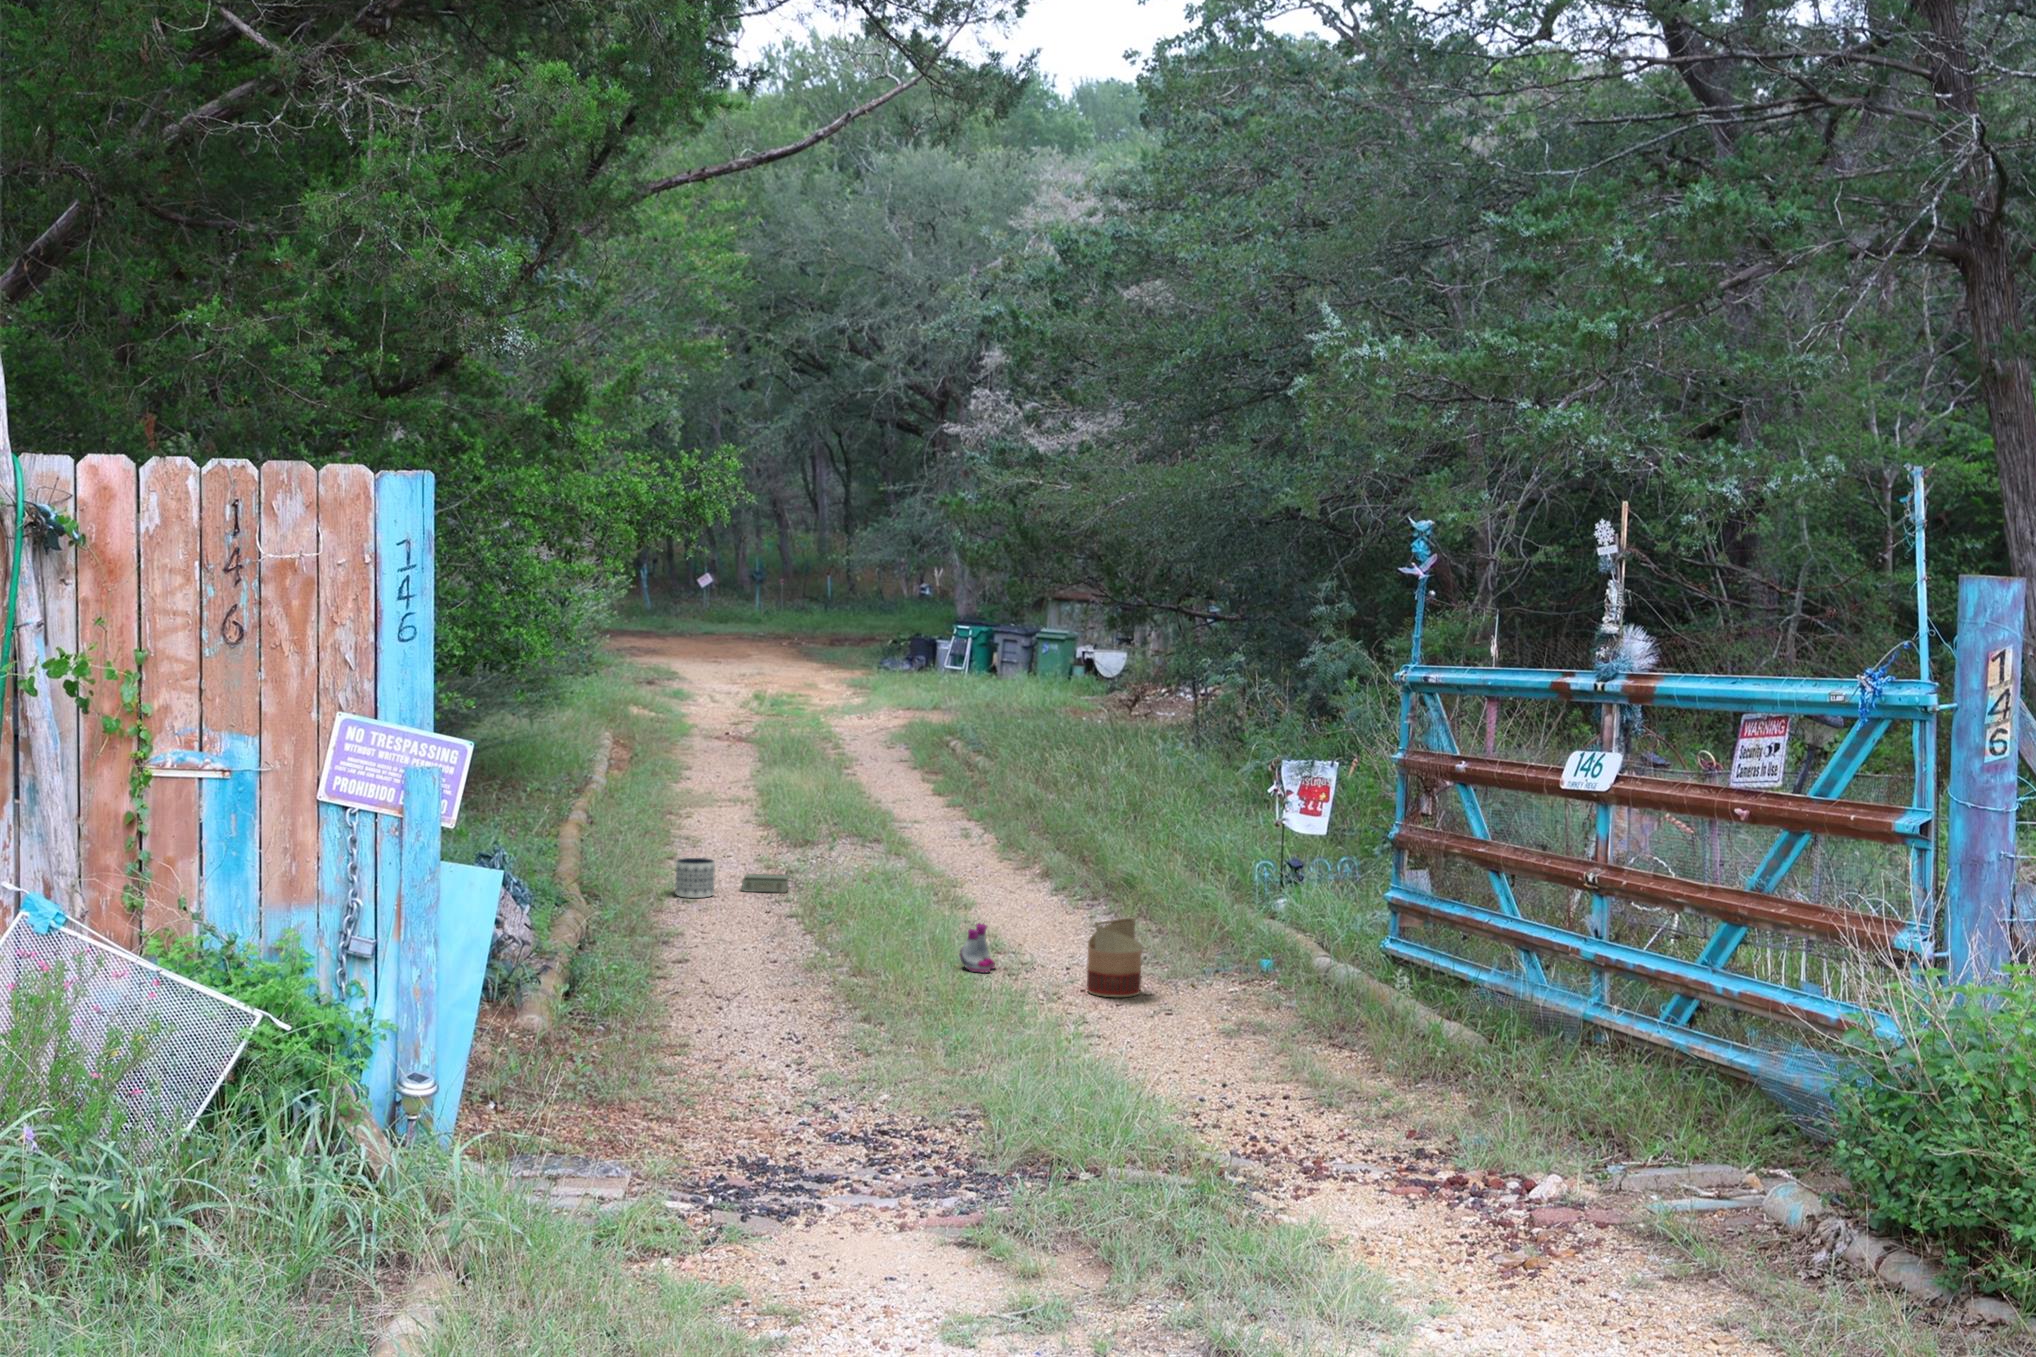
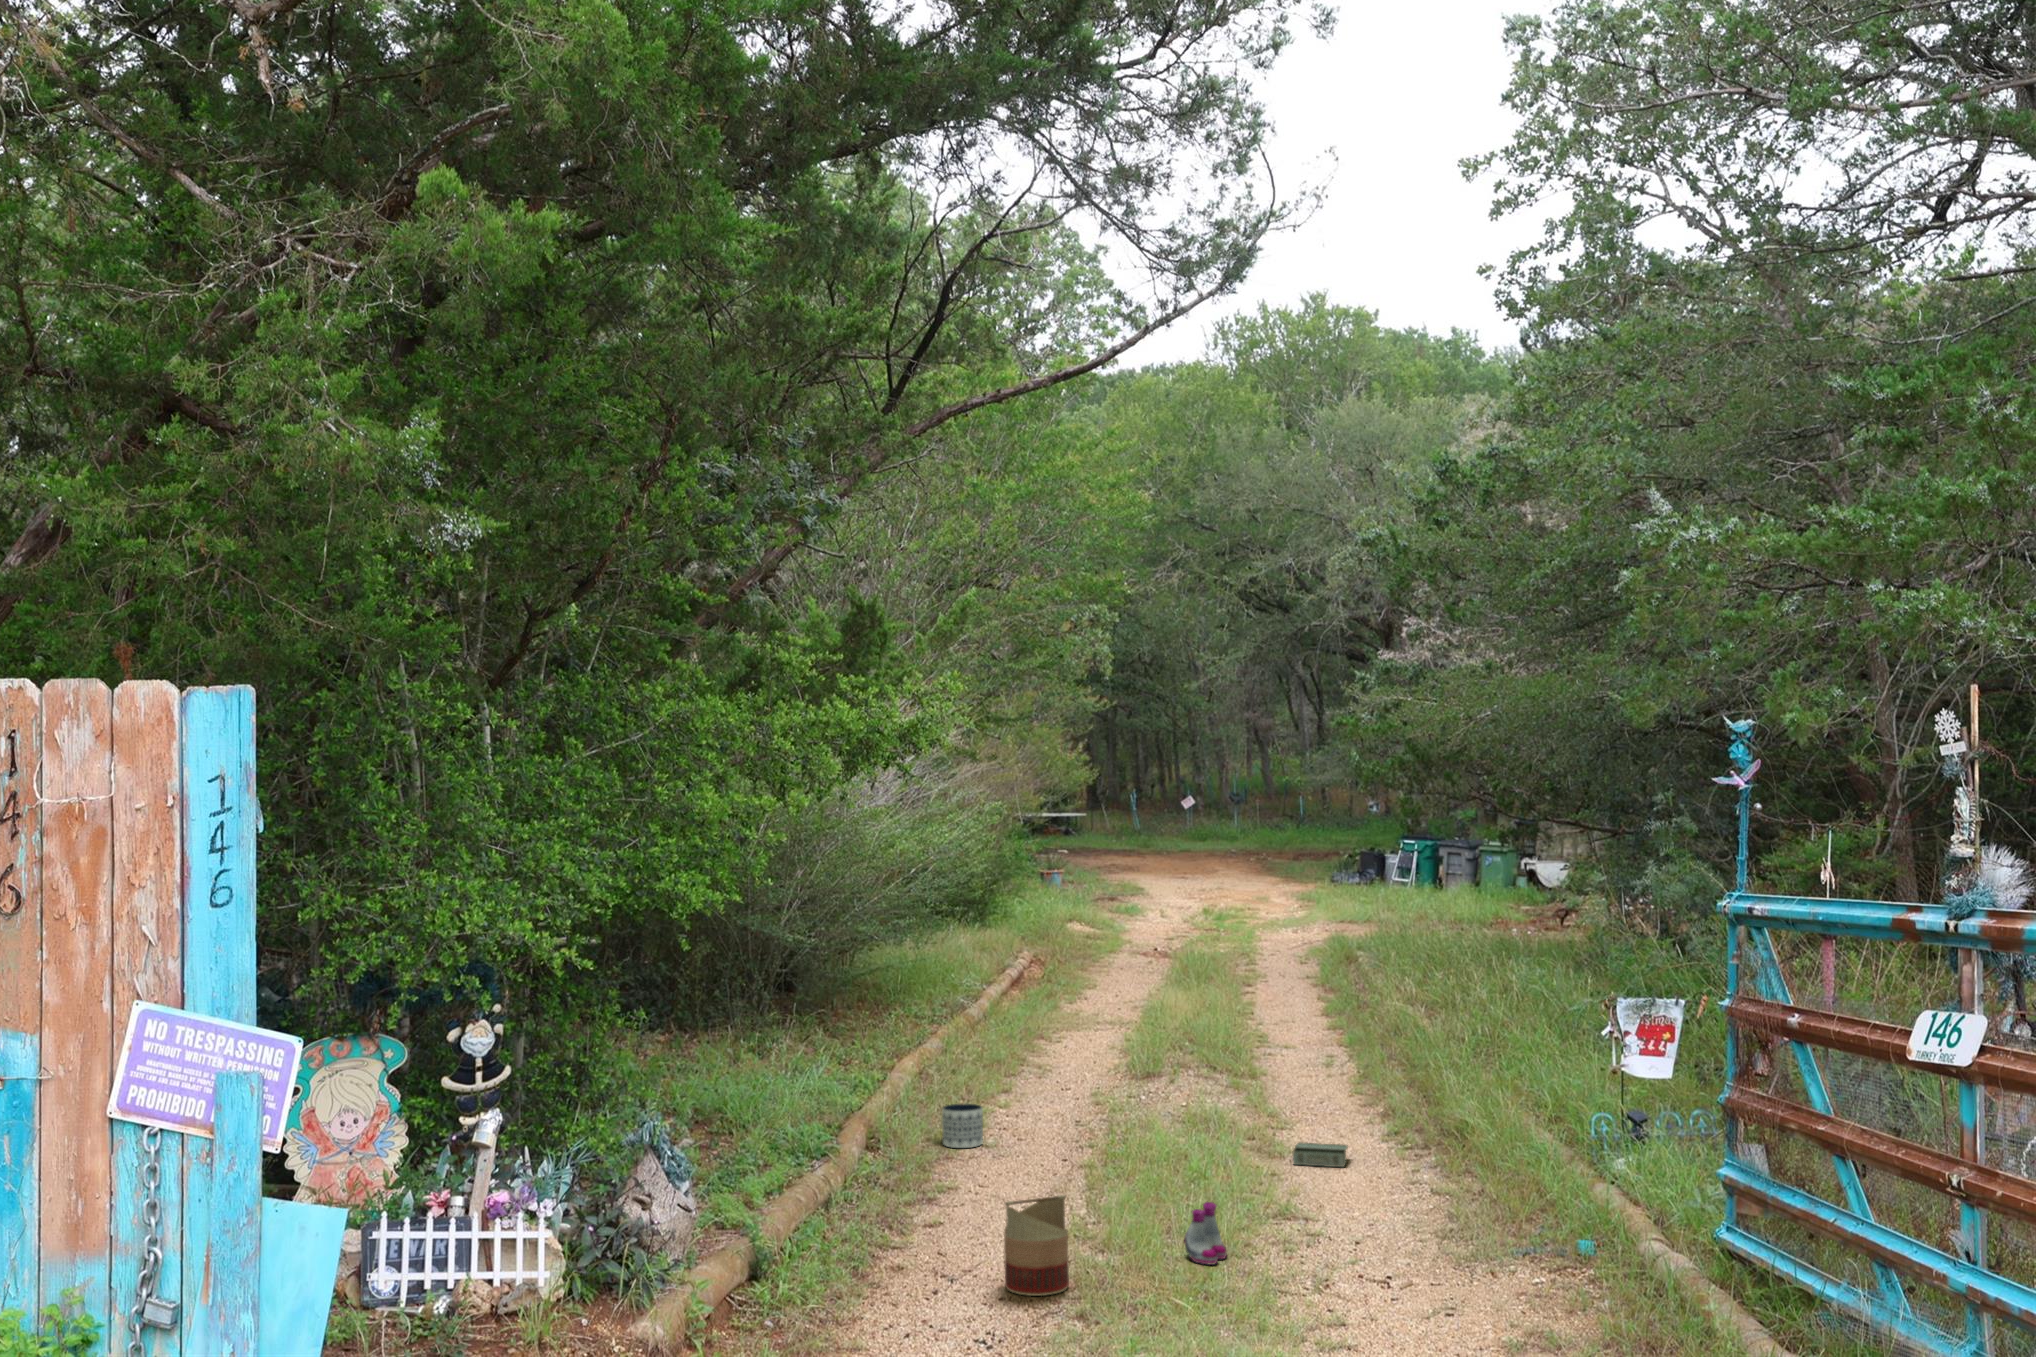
toolbox: present [742,874,789,893] -> present [1293,1142,1348,1167]
basket: present [1087,917,1142,997] -> present [1004,1195,1069,1296]

